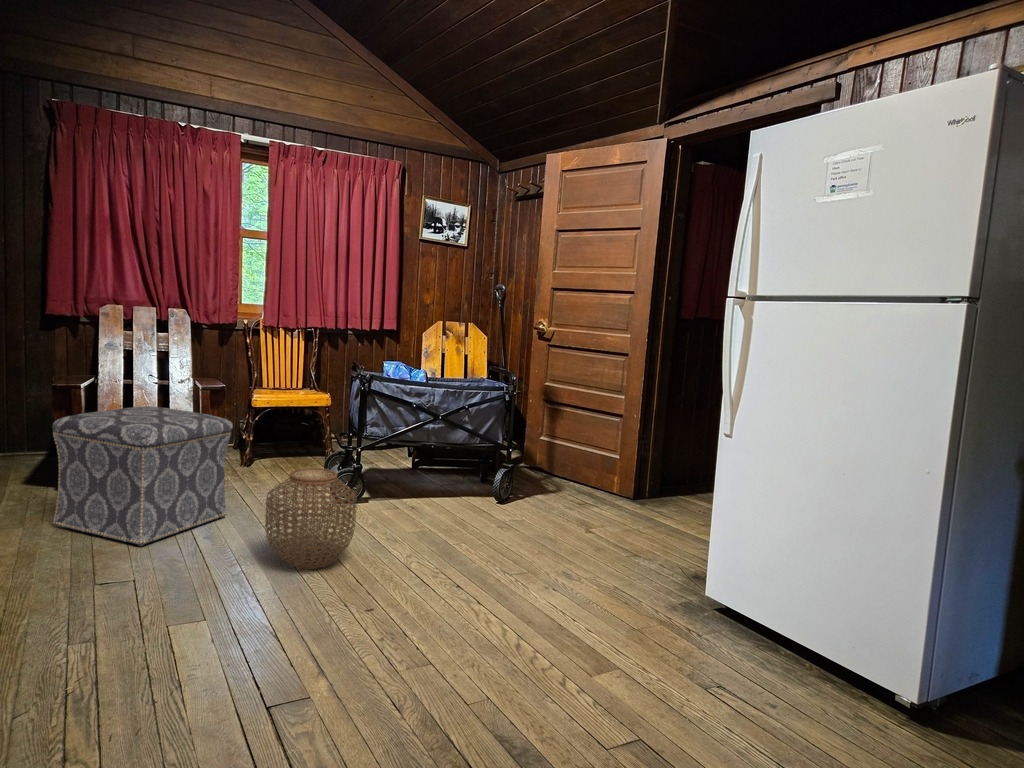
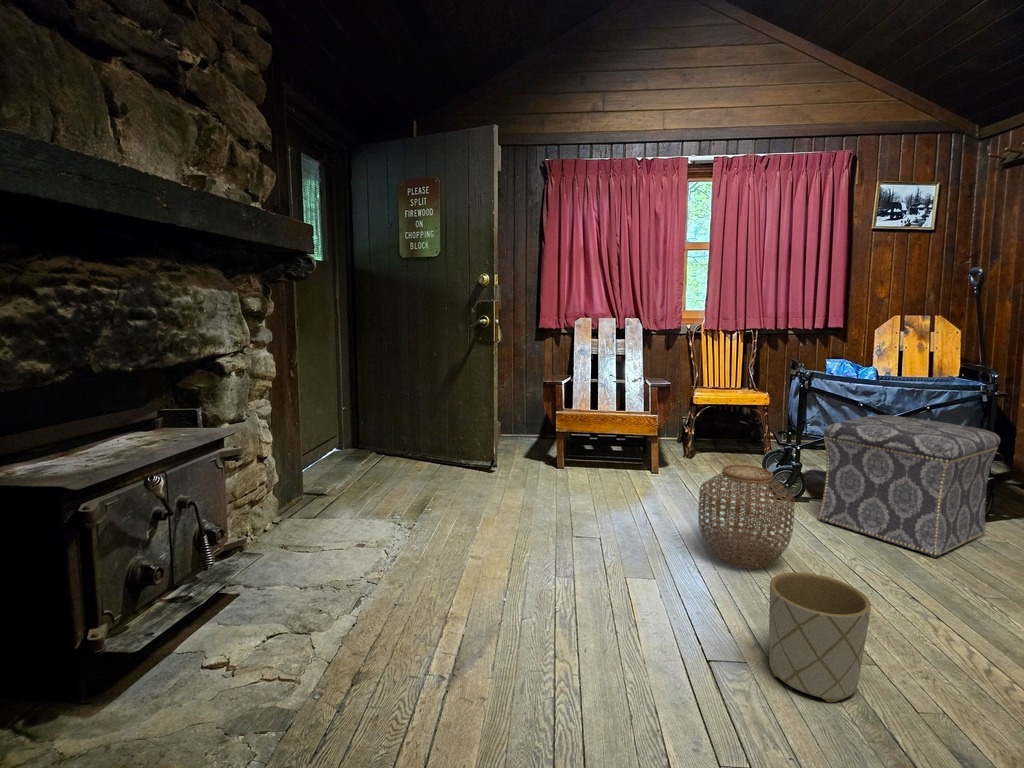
ottoman: present [52,406,233,546] -> present [819,415,1000,557]
planter: none [337,556,415,660] -> present [769,572,871,702]

